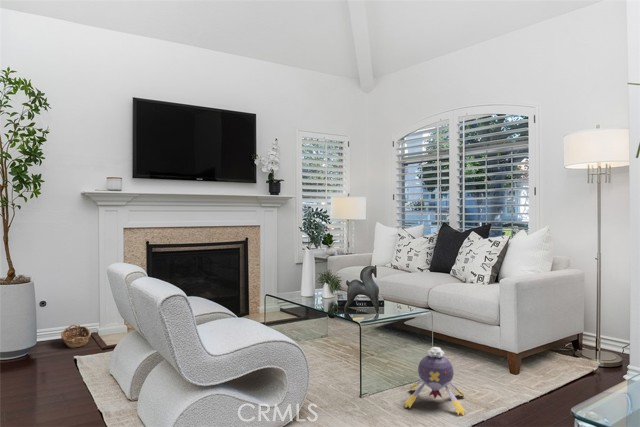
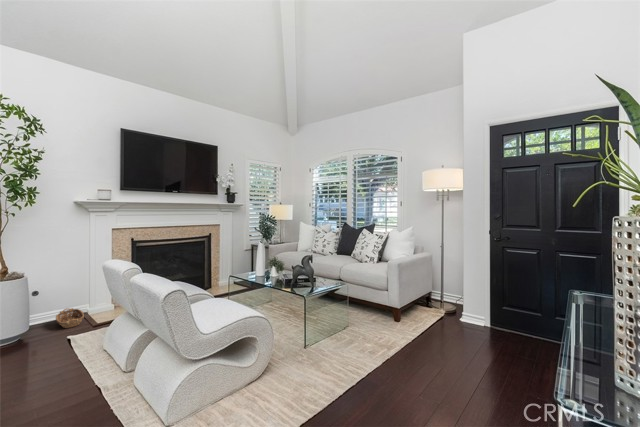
plush toy: present [403,347,466,416] -> none [337,309,379,354]

